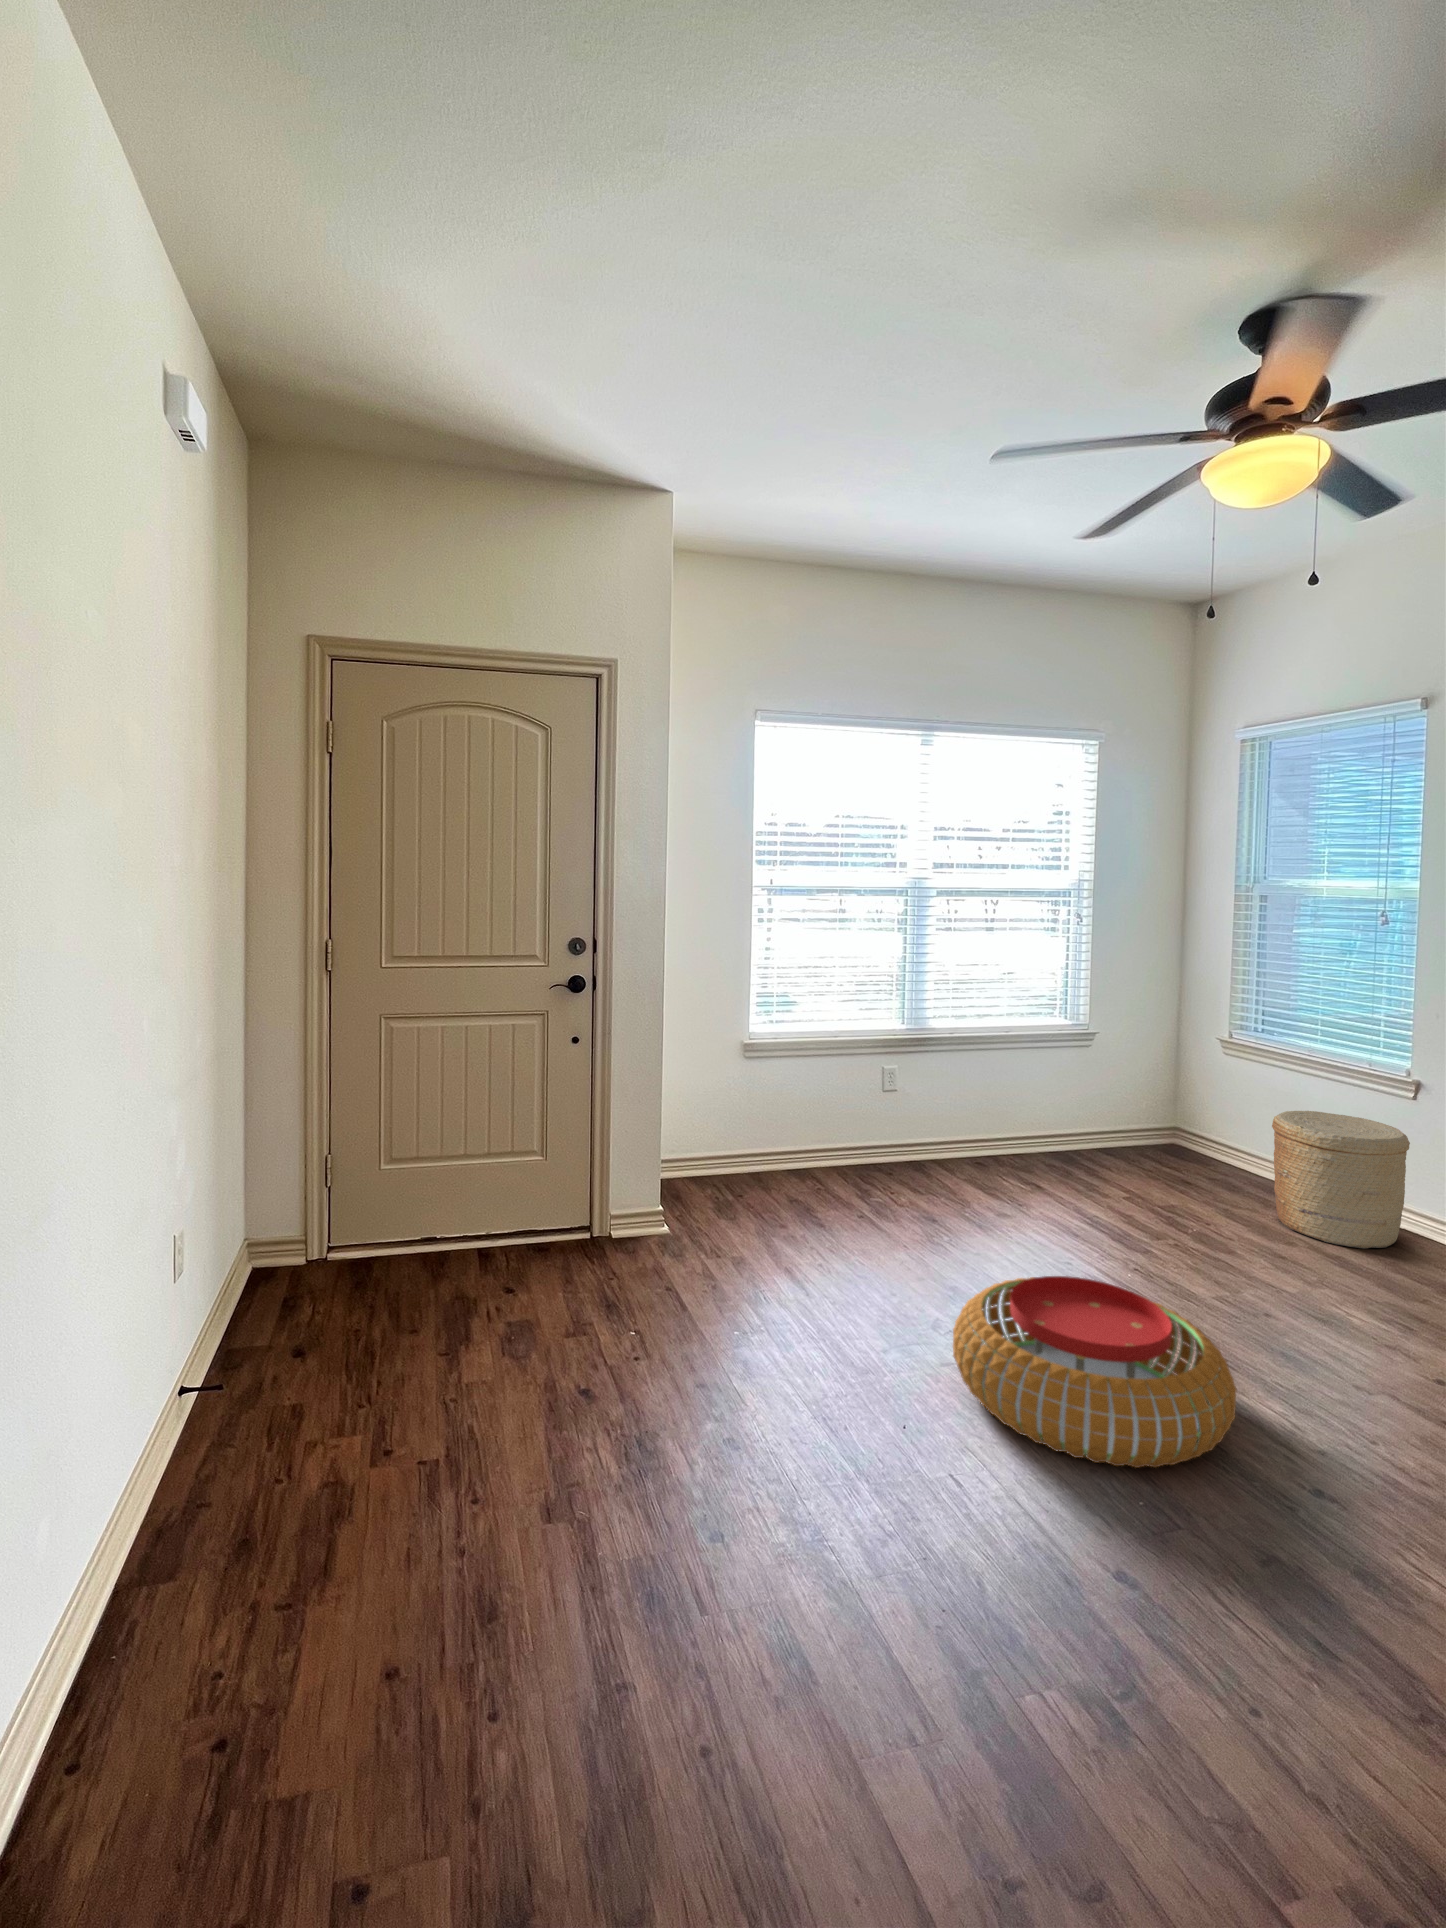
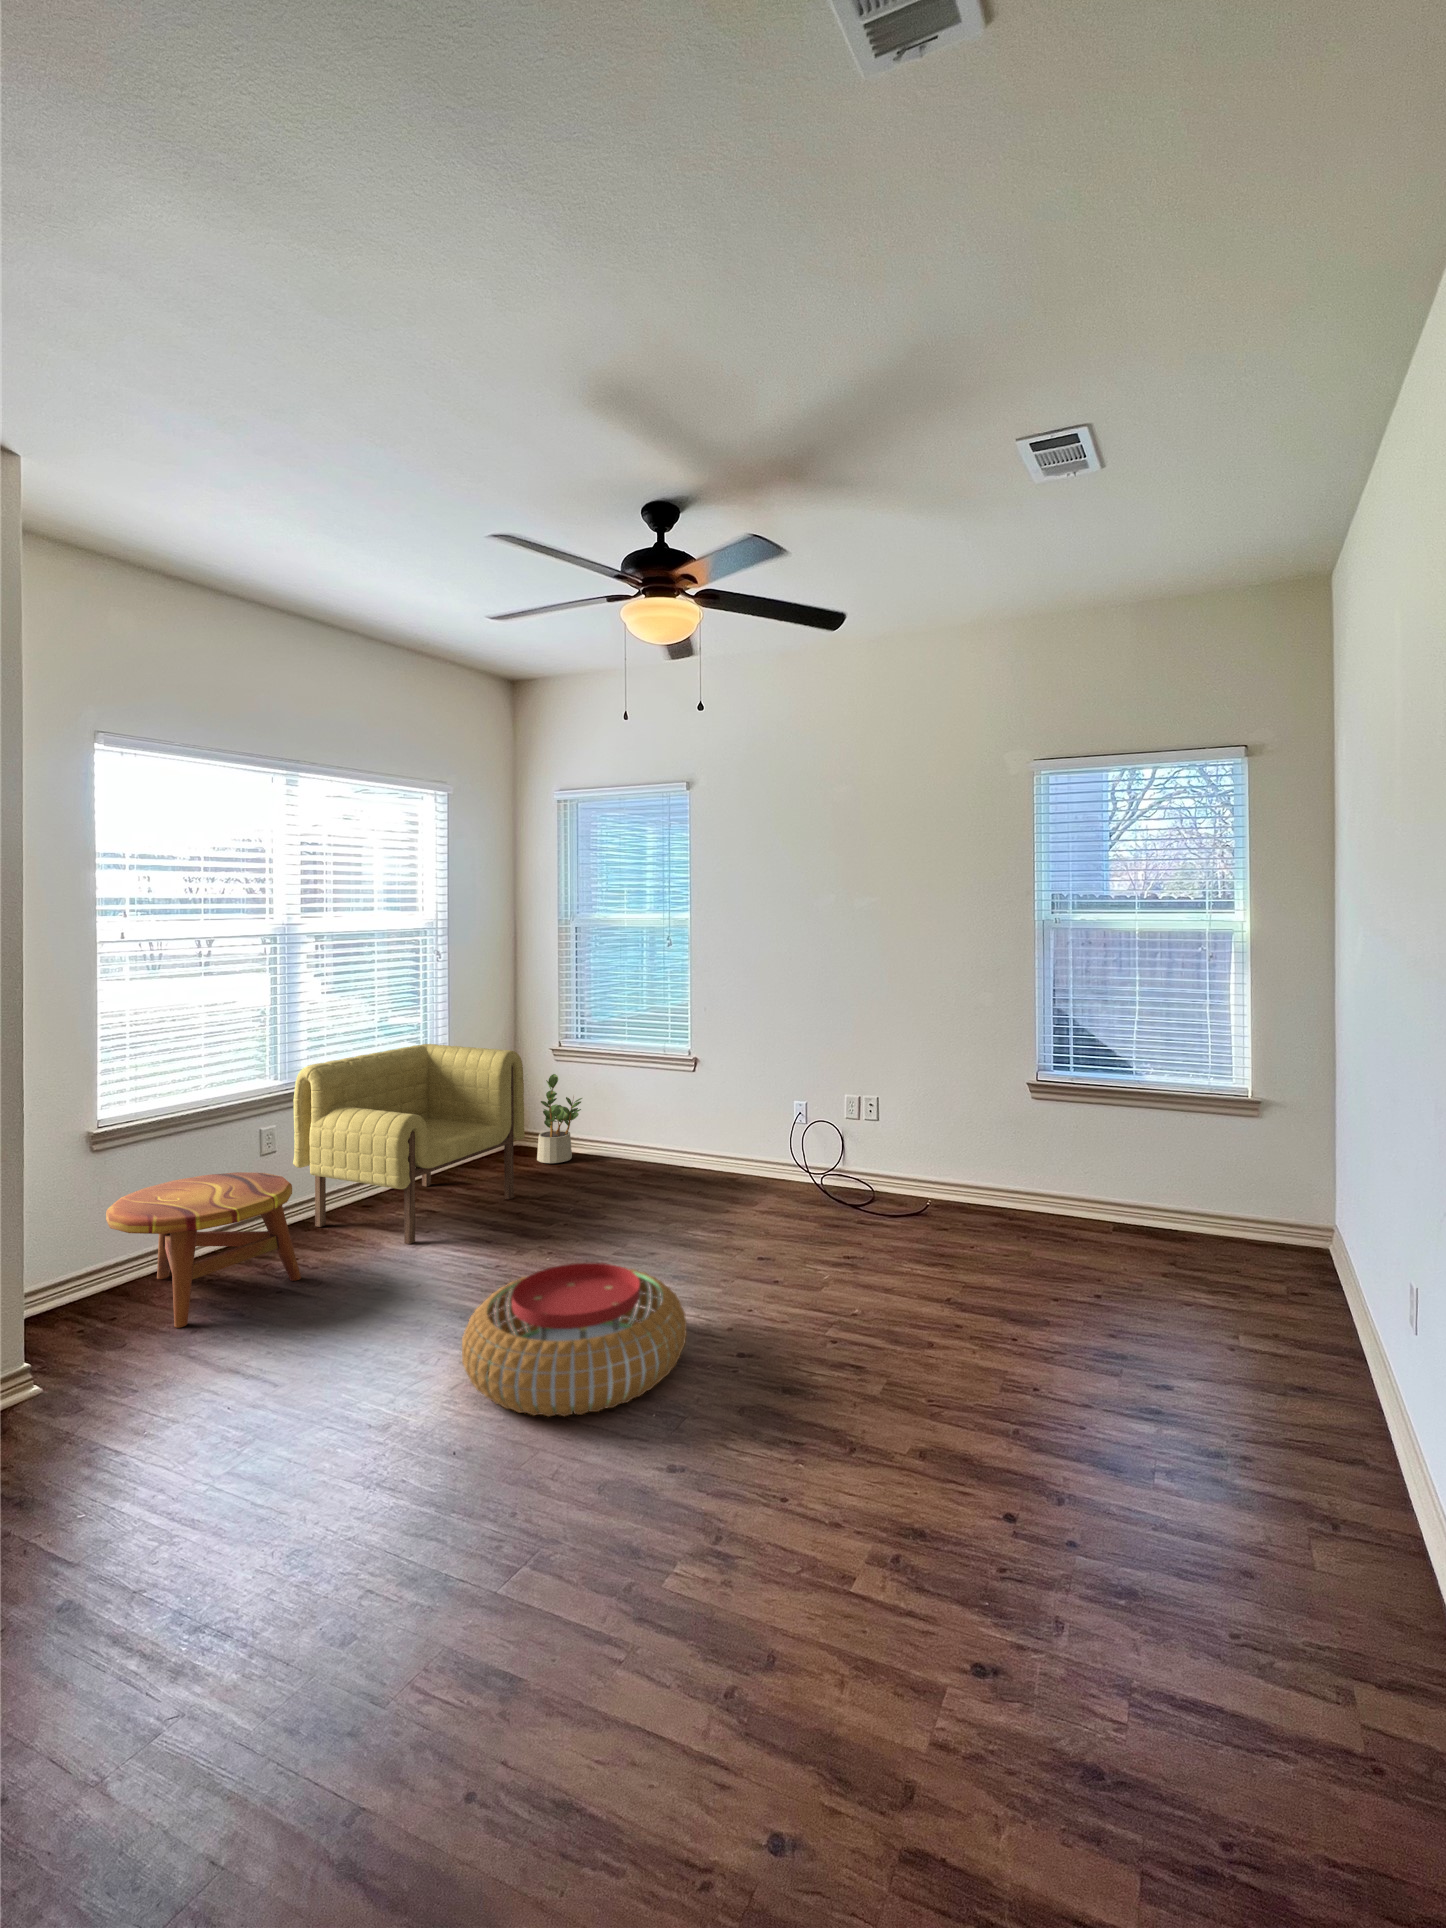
armchair: none [909,1011,1151,1210] -> present [293,1044,525,1244]
potted plant: none [1185,1070,1251,1177] -> present [537,1074,582,1163]
side table: none [747,1094,887,1215] -> present [106,1172,301,1328]
woven basket: present [1272,1111,1410,1249] -> none [611,1090,696,1189]

